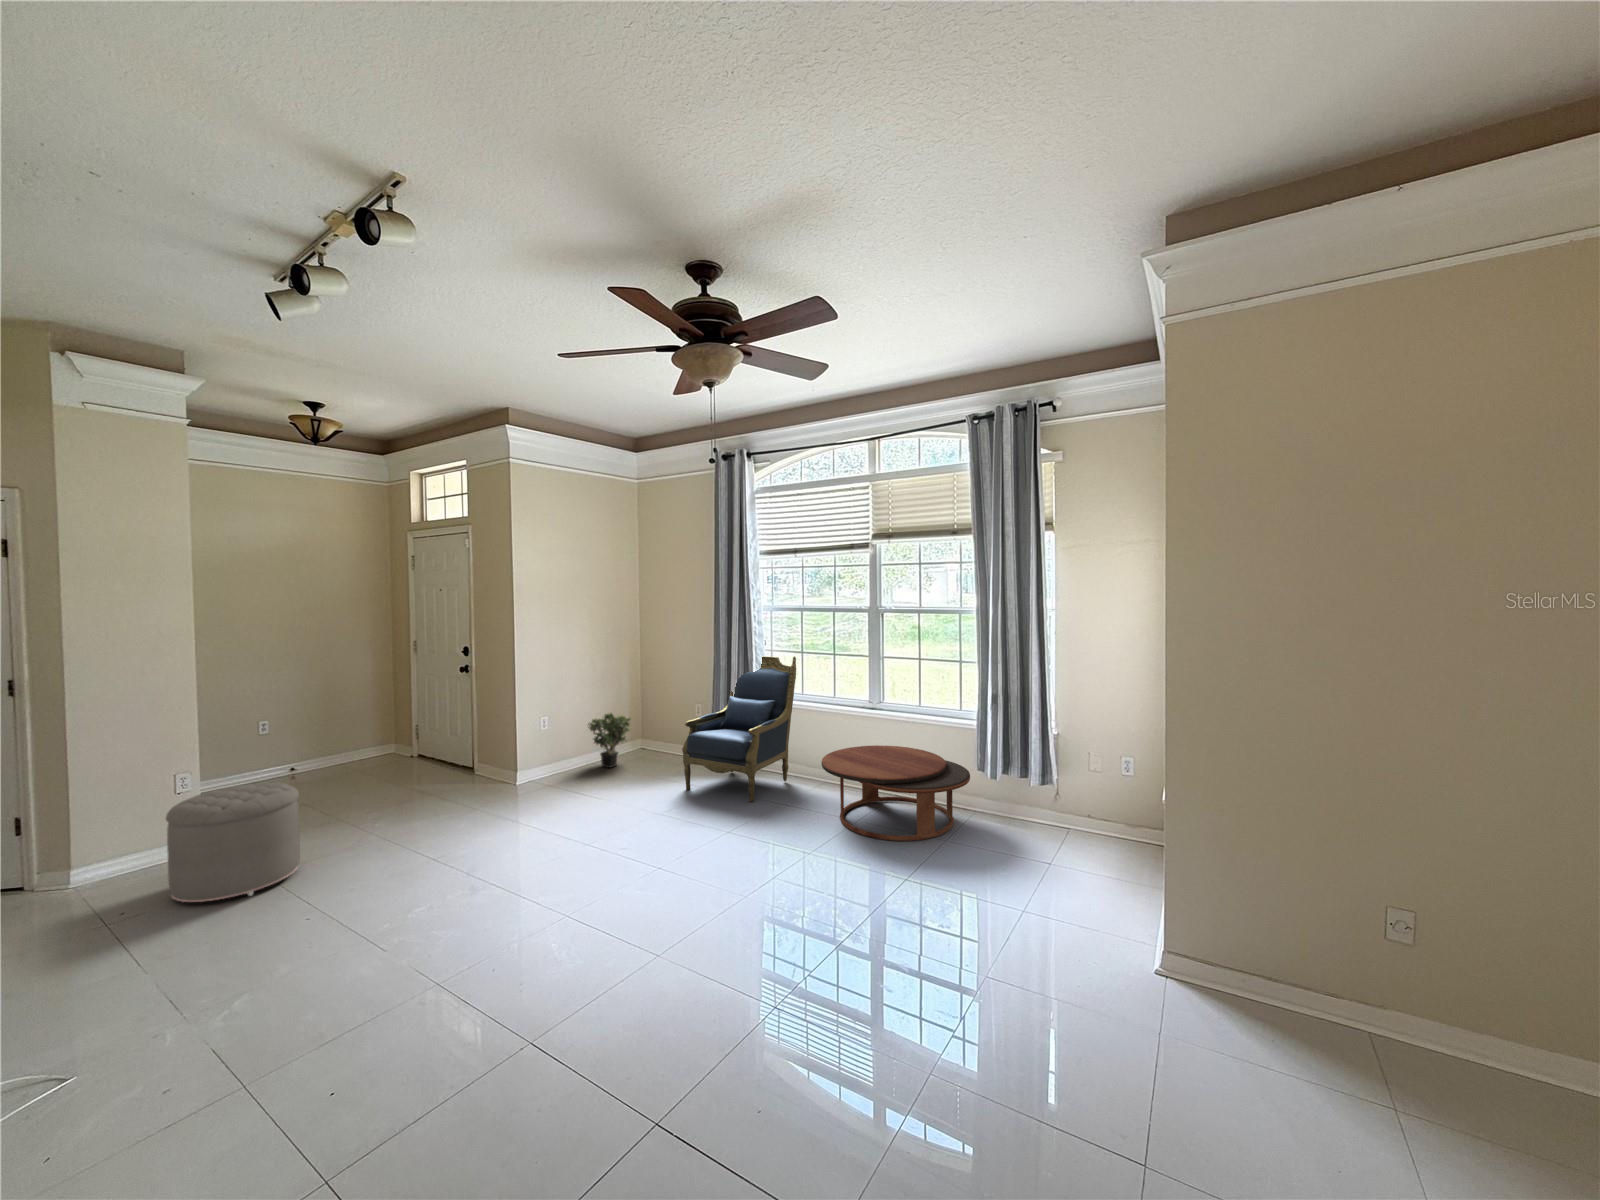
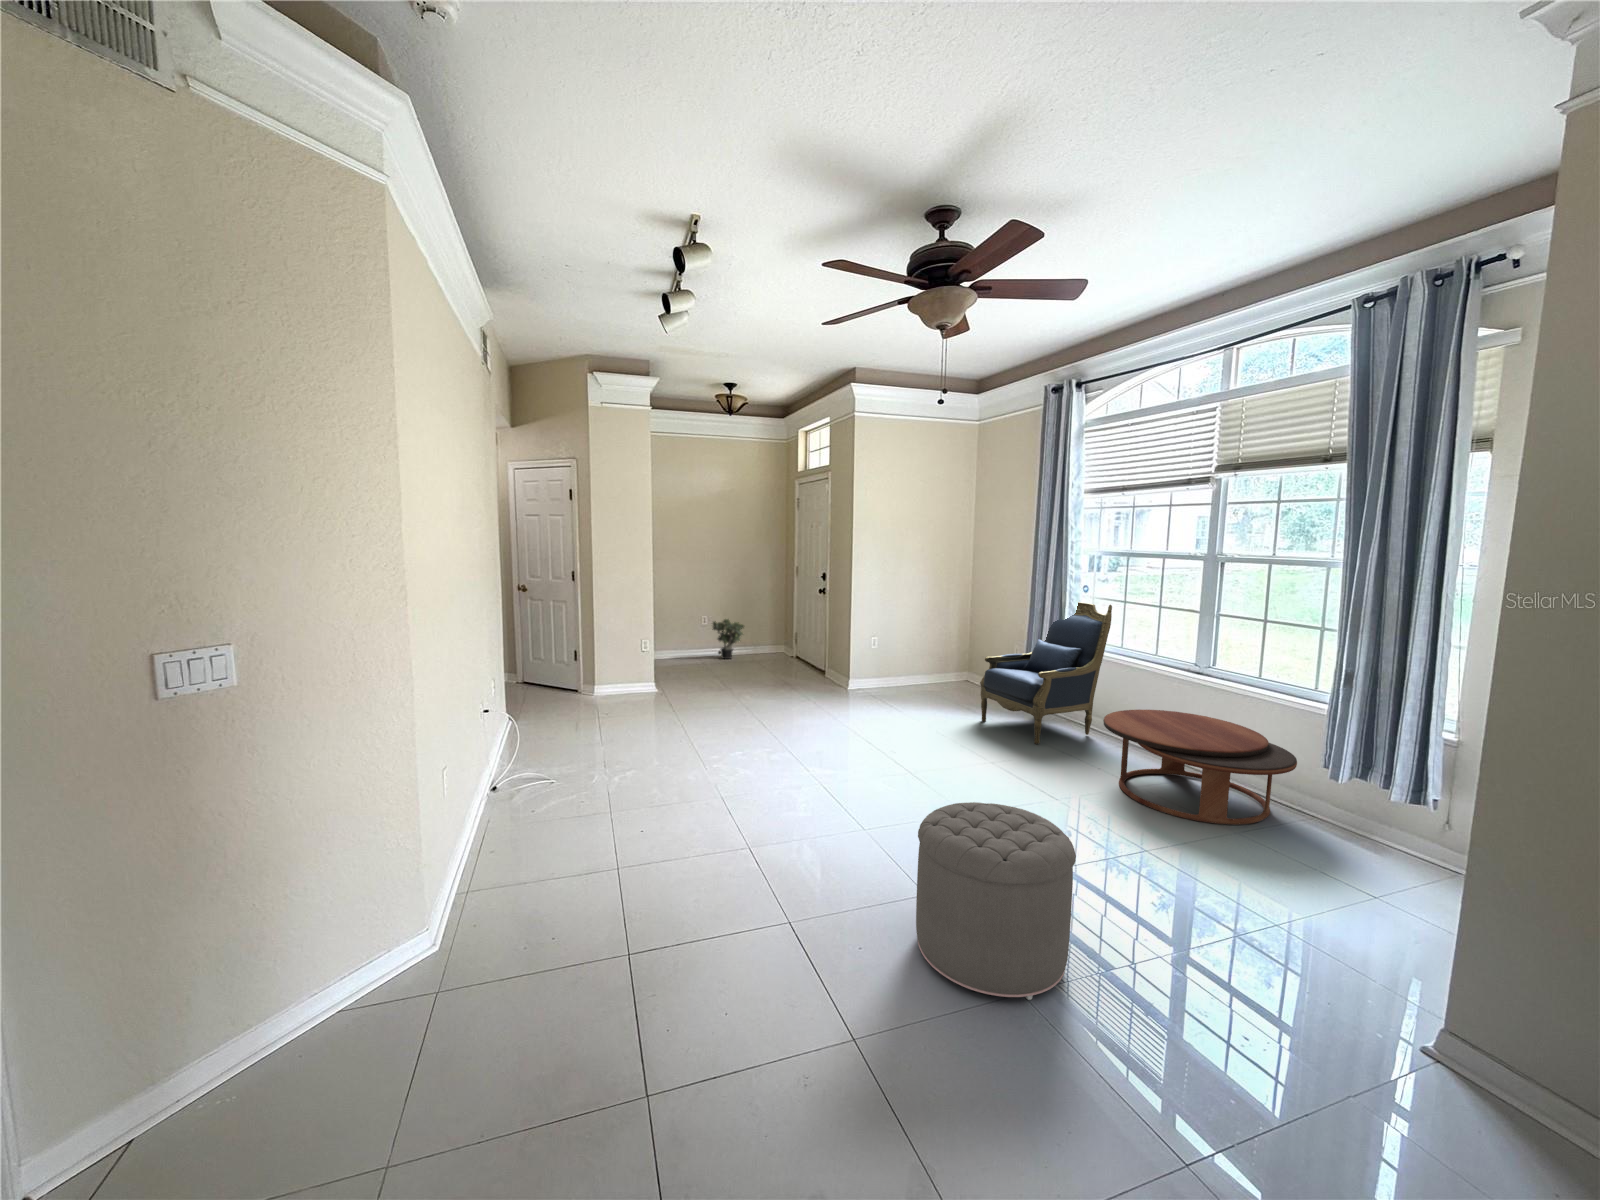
potted plant: present [588,713,631,768] -> present [713,619,744,659]
ottoman: present [166,783,300,902] -> present [916,802,1076,1000]

